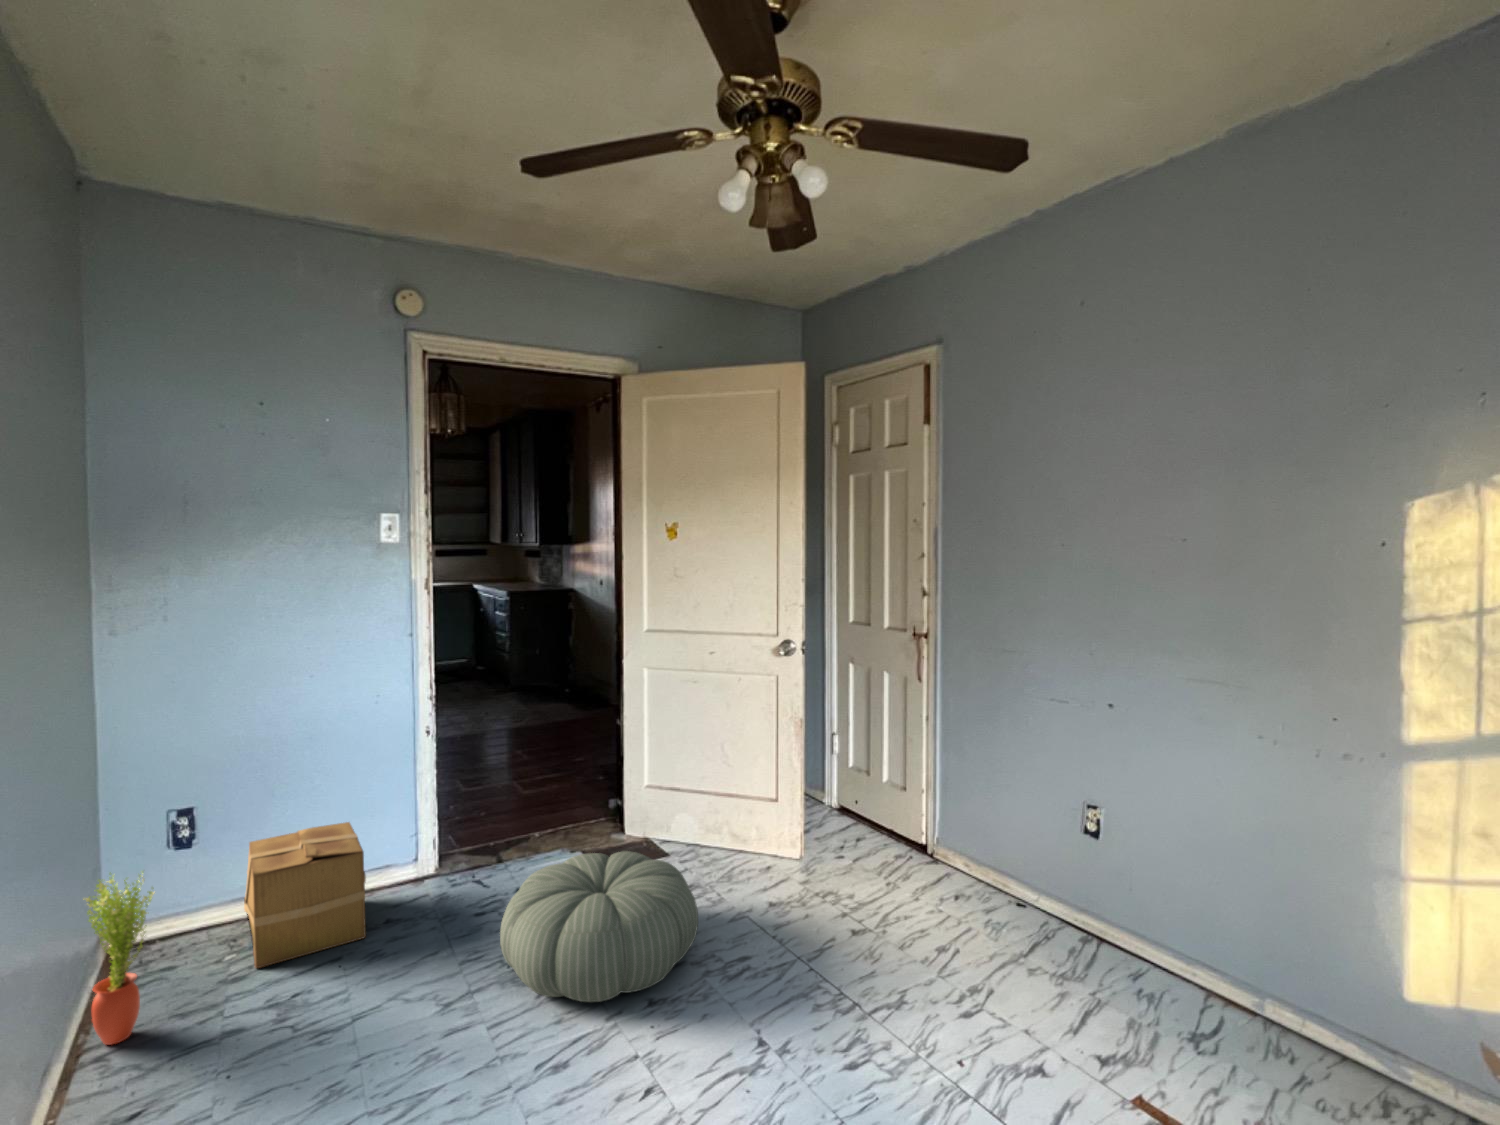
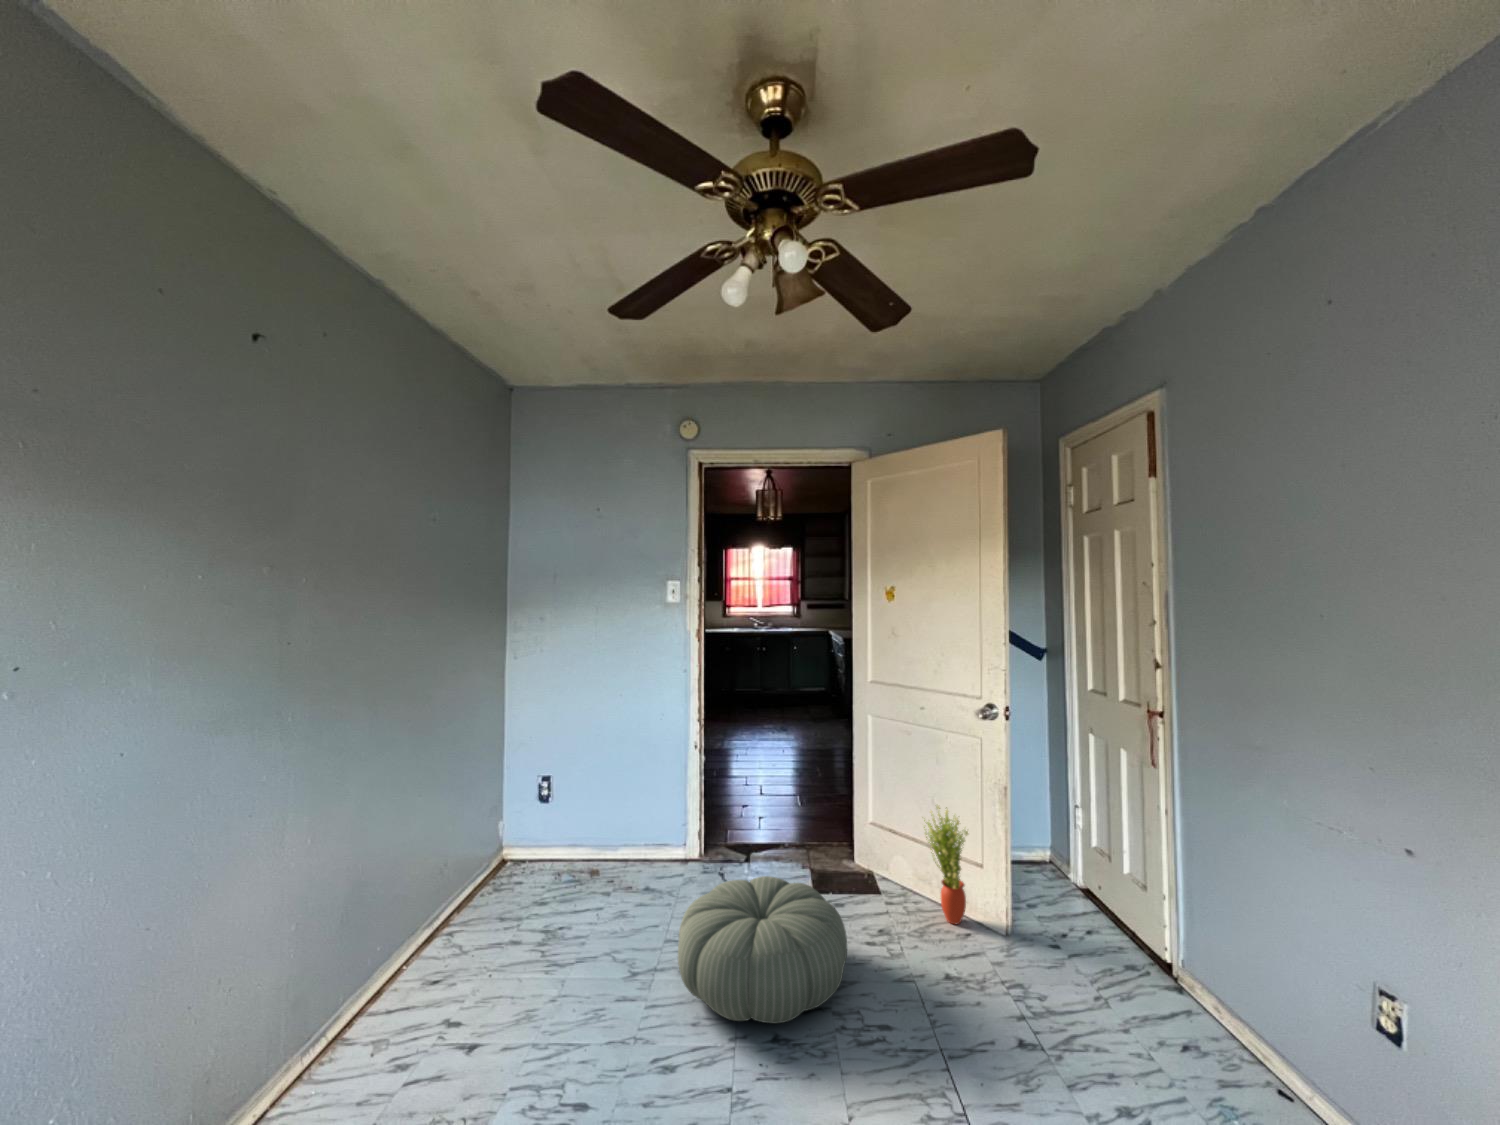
cardboard box: present [244,822,366,968] -> none [552,805,634,901]
potted plant: present [85,873,154,1045] -> present [924,806,968,924]

